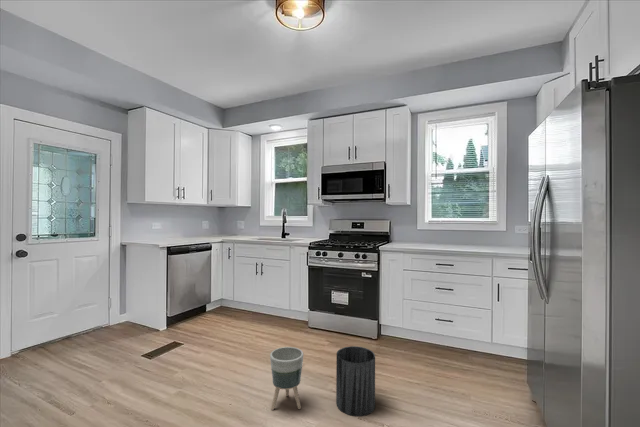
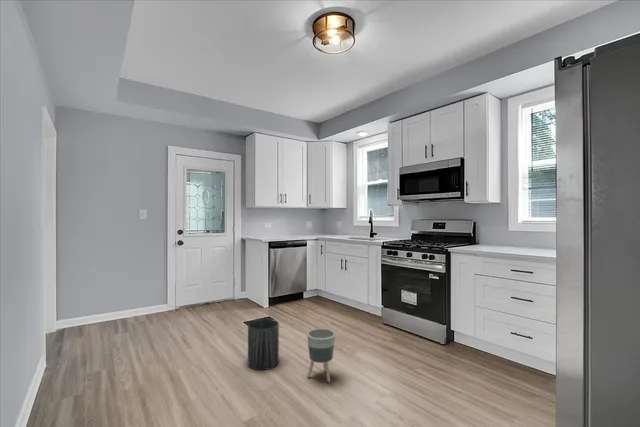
trash can: present [336,346,375,416] -> present [248,319,279,370]

